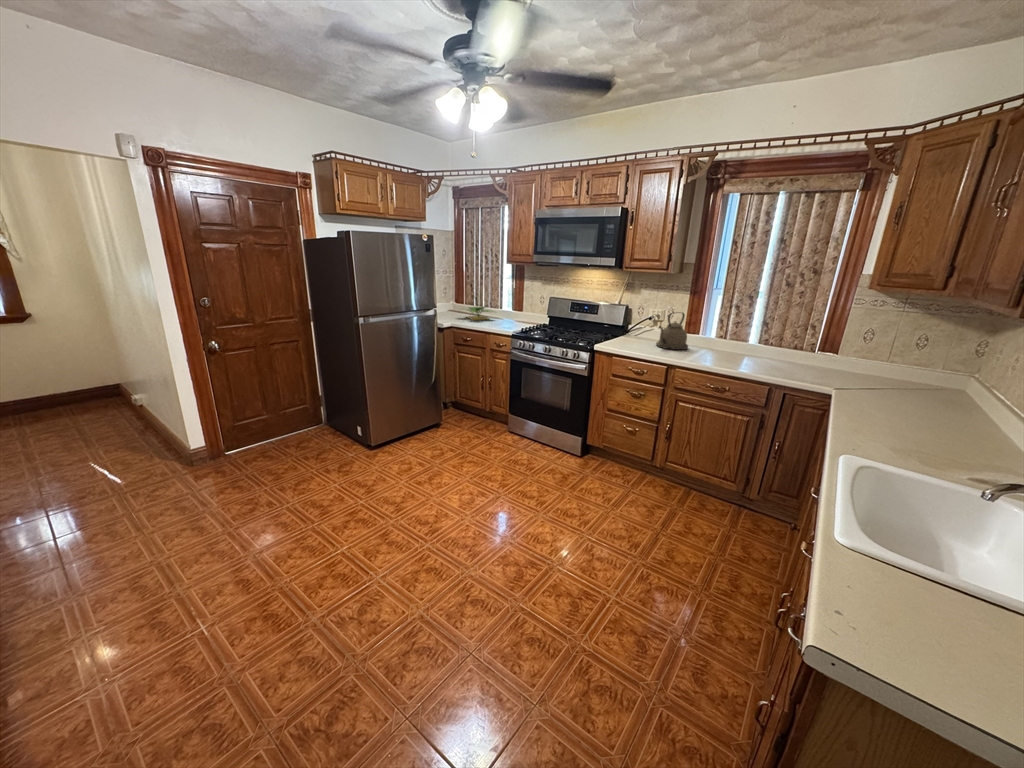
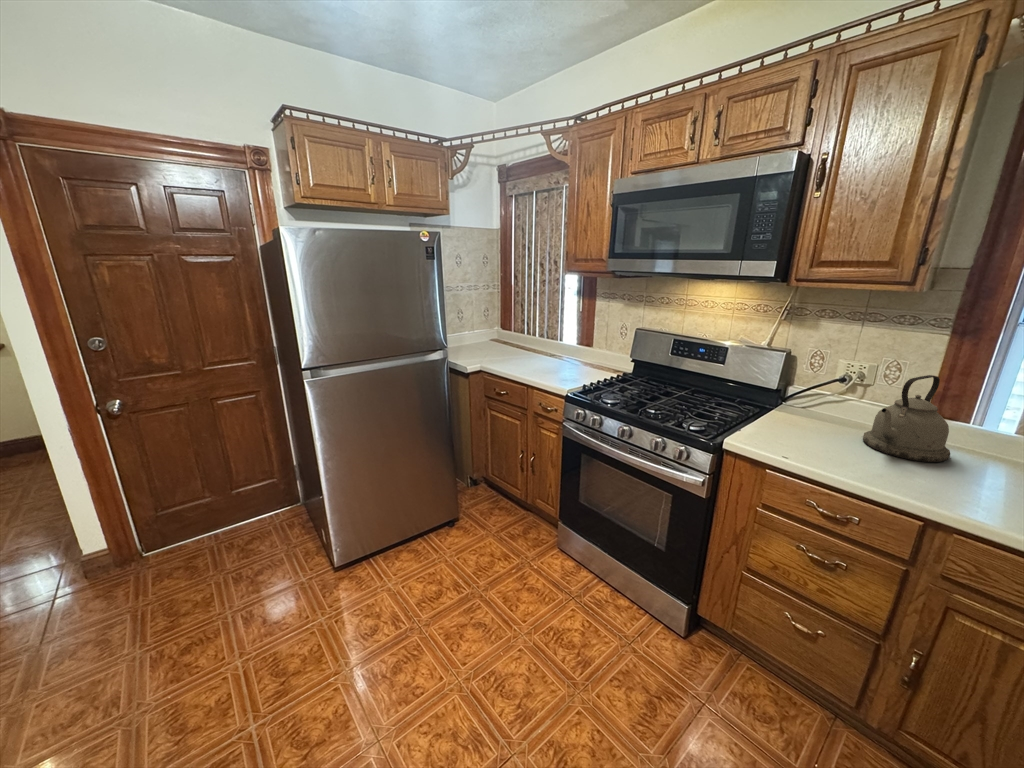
potted plant: present [464,307,490,320] -> none [491,310,550,362]

